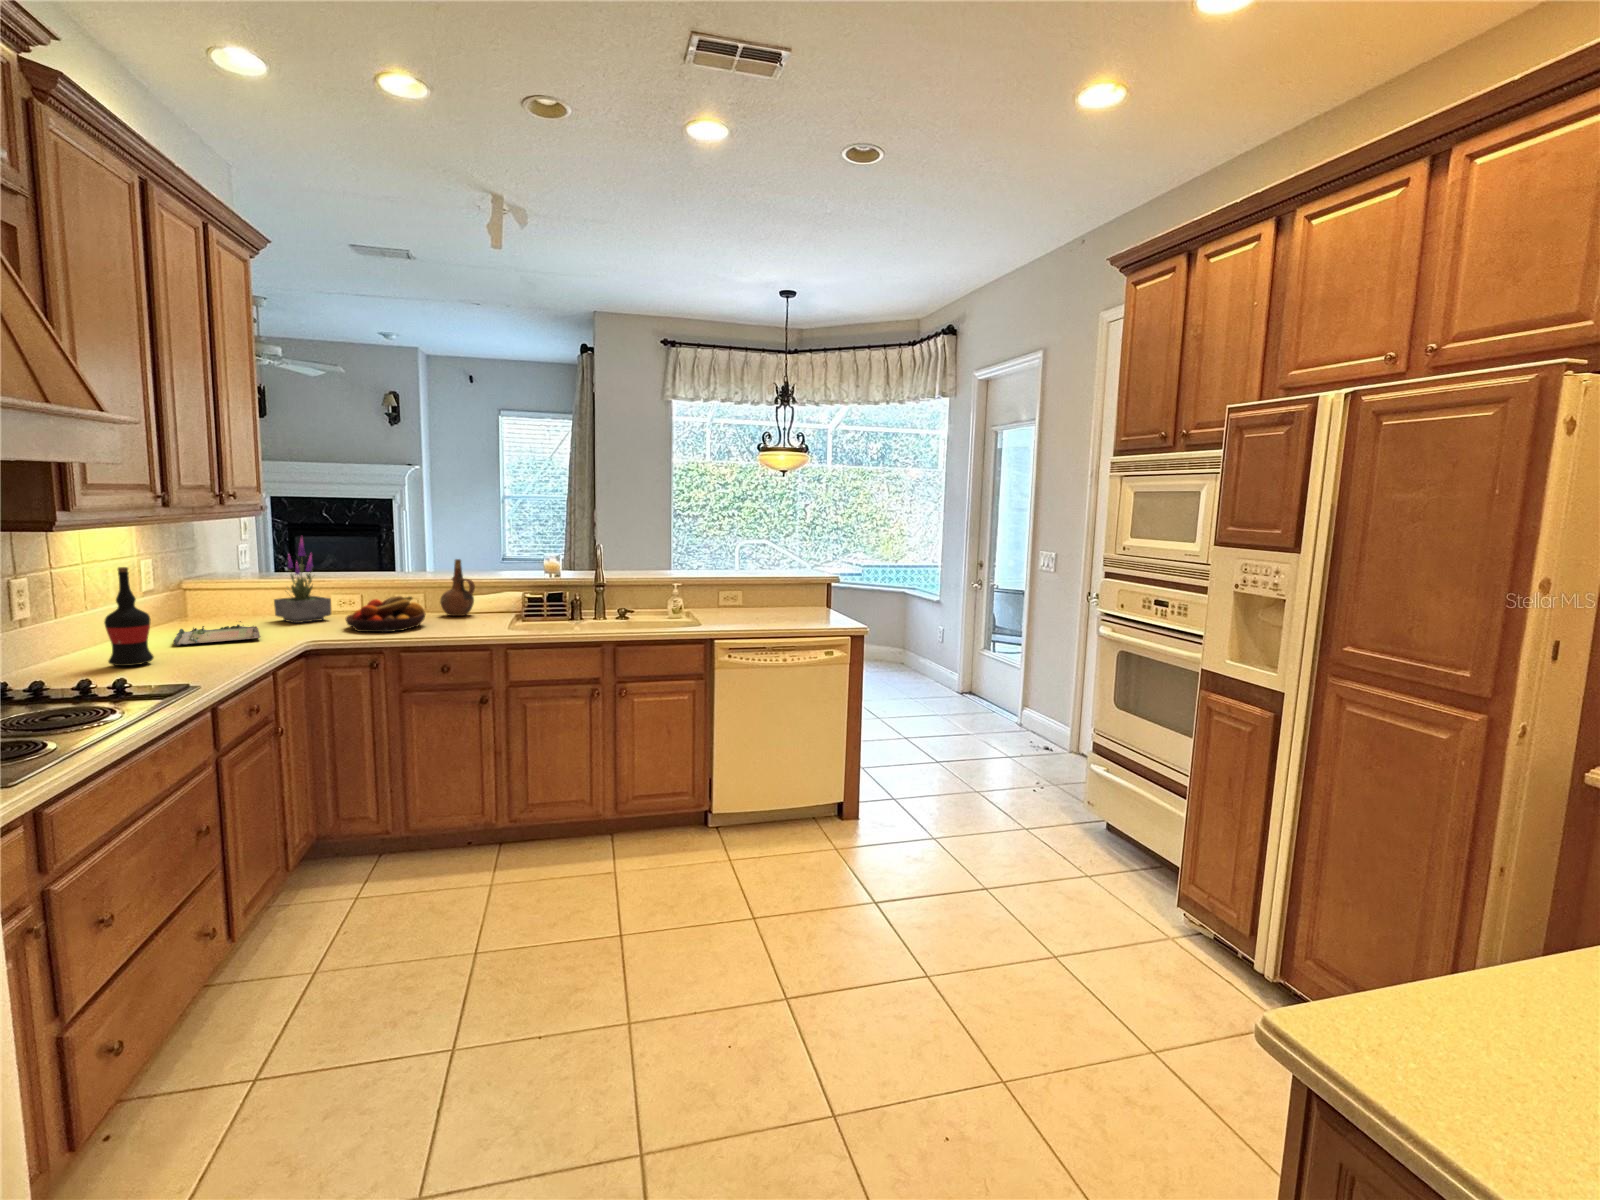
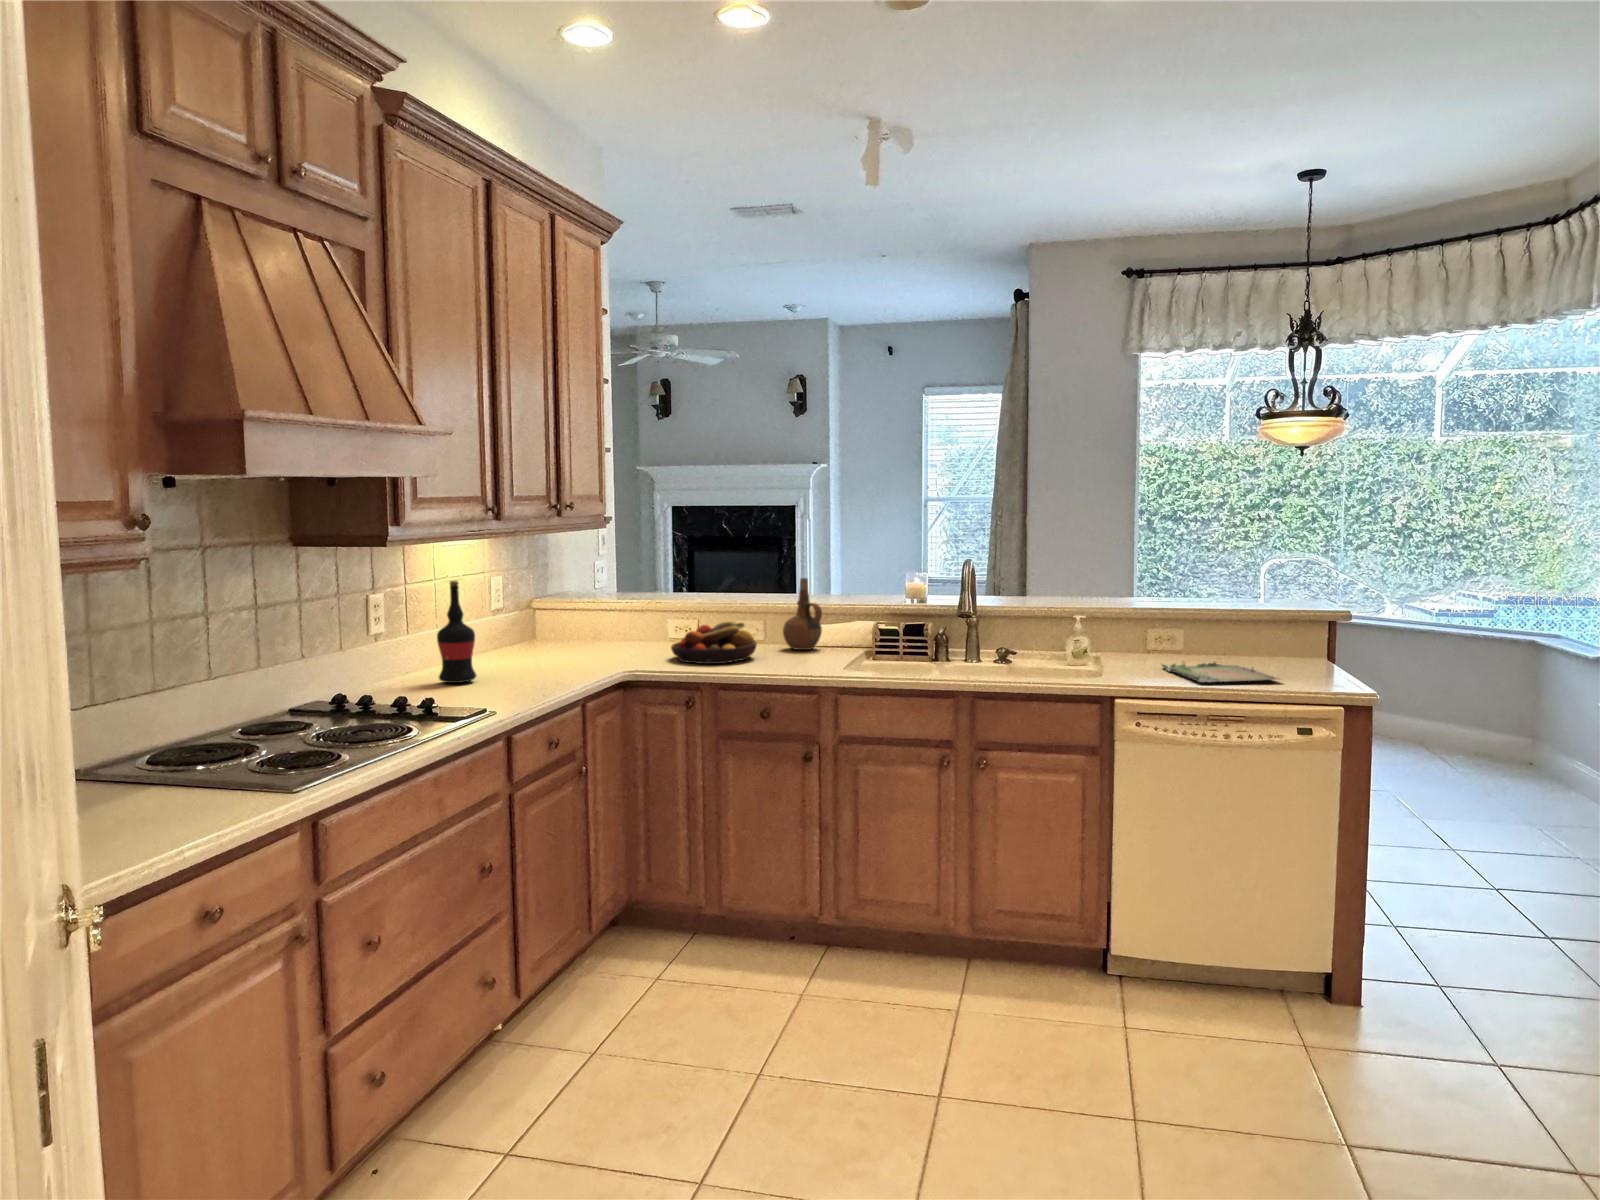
potted plant: present [274,539,331,623] -> none [613,549,667,650]
tray: present [174,621,261,646] -> present [1161,661,1278,683]

